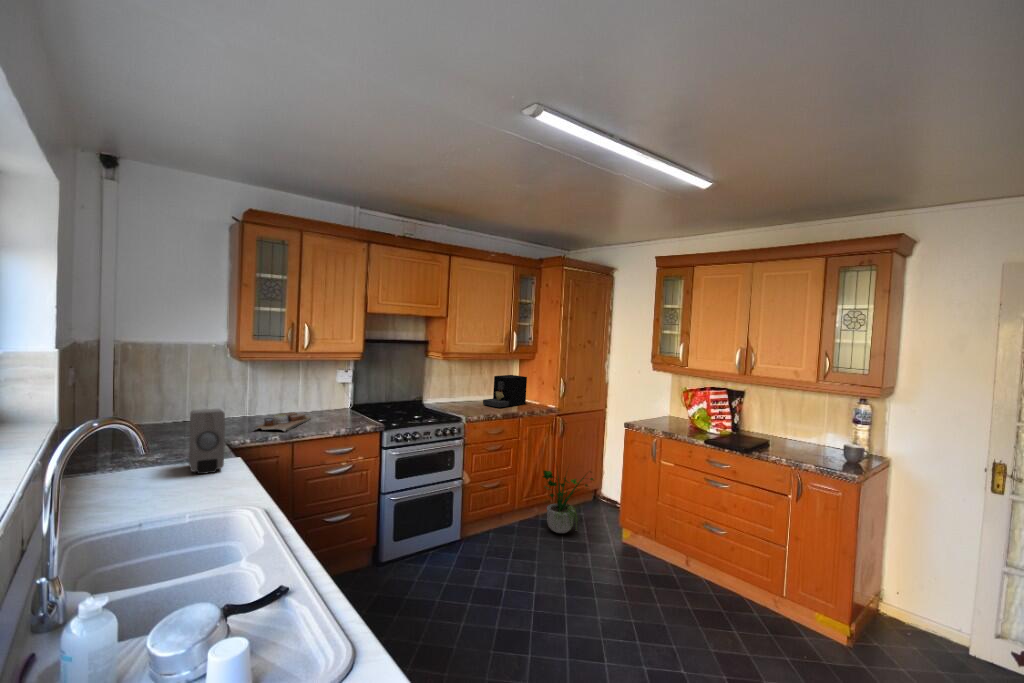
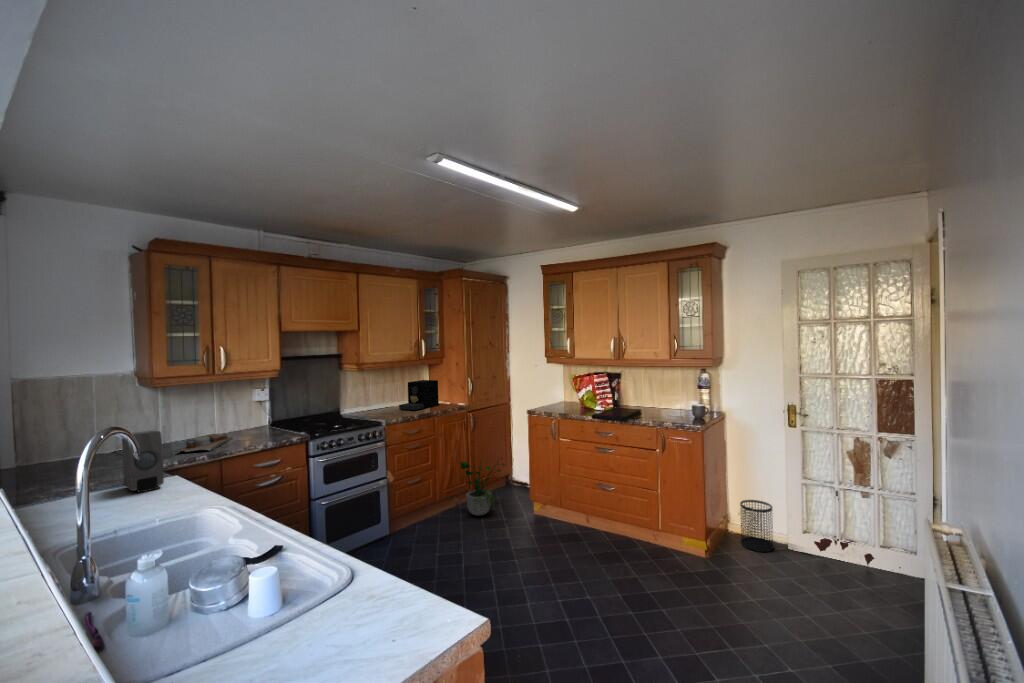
wastebasket: none [898,577,952,654] -> present [740,500,773,552]

